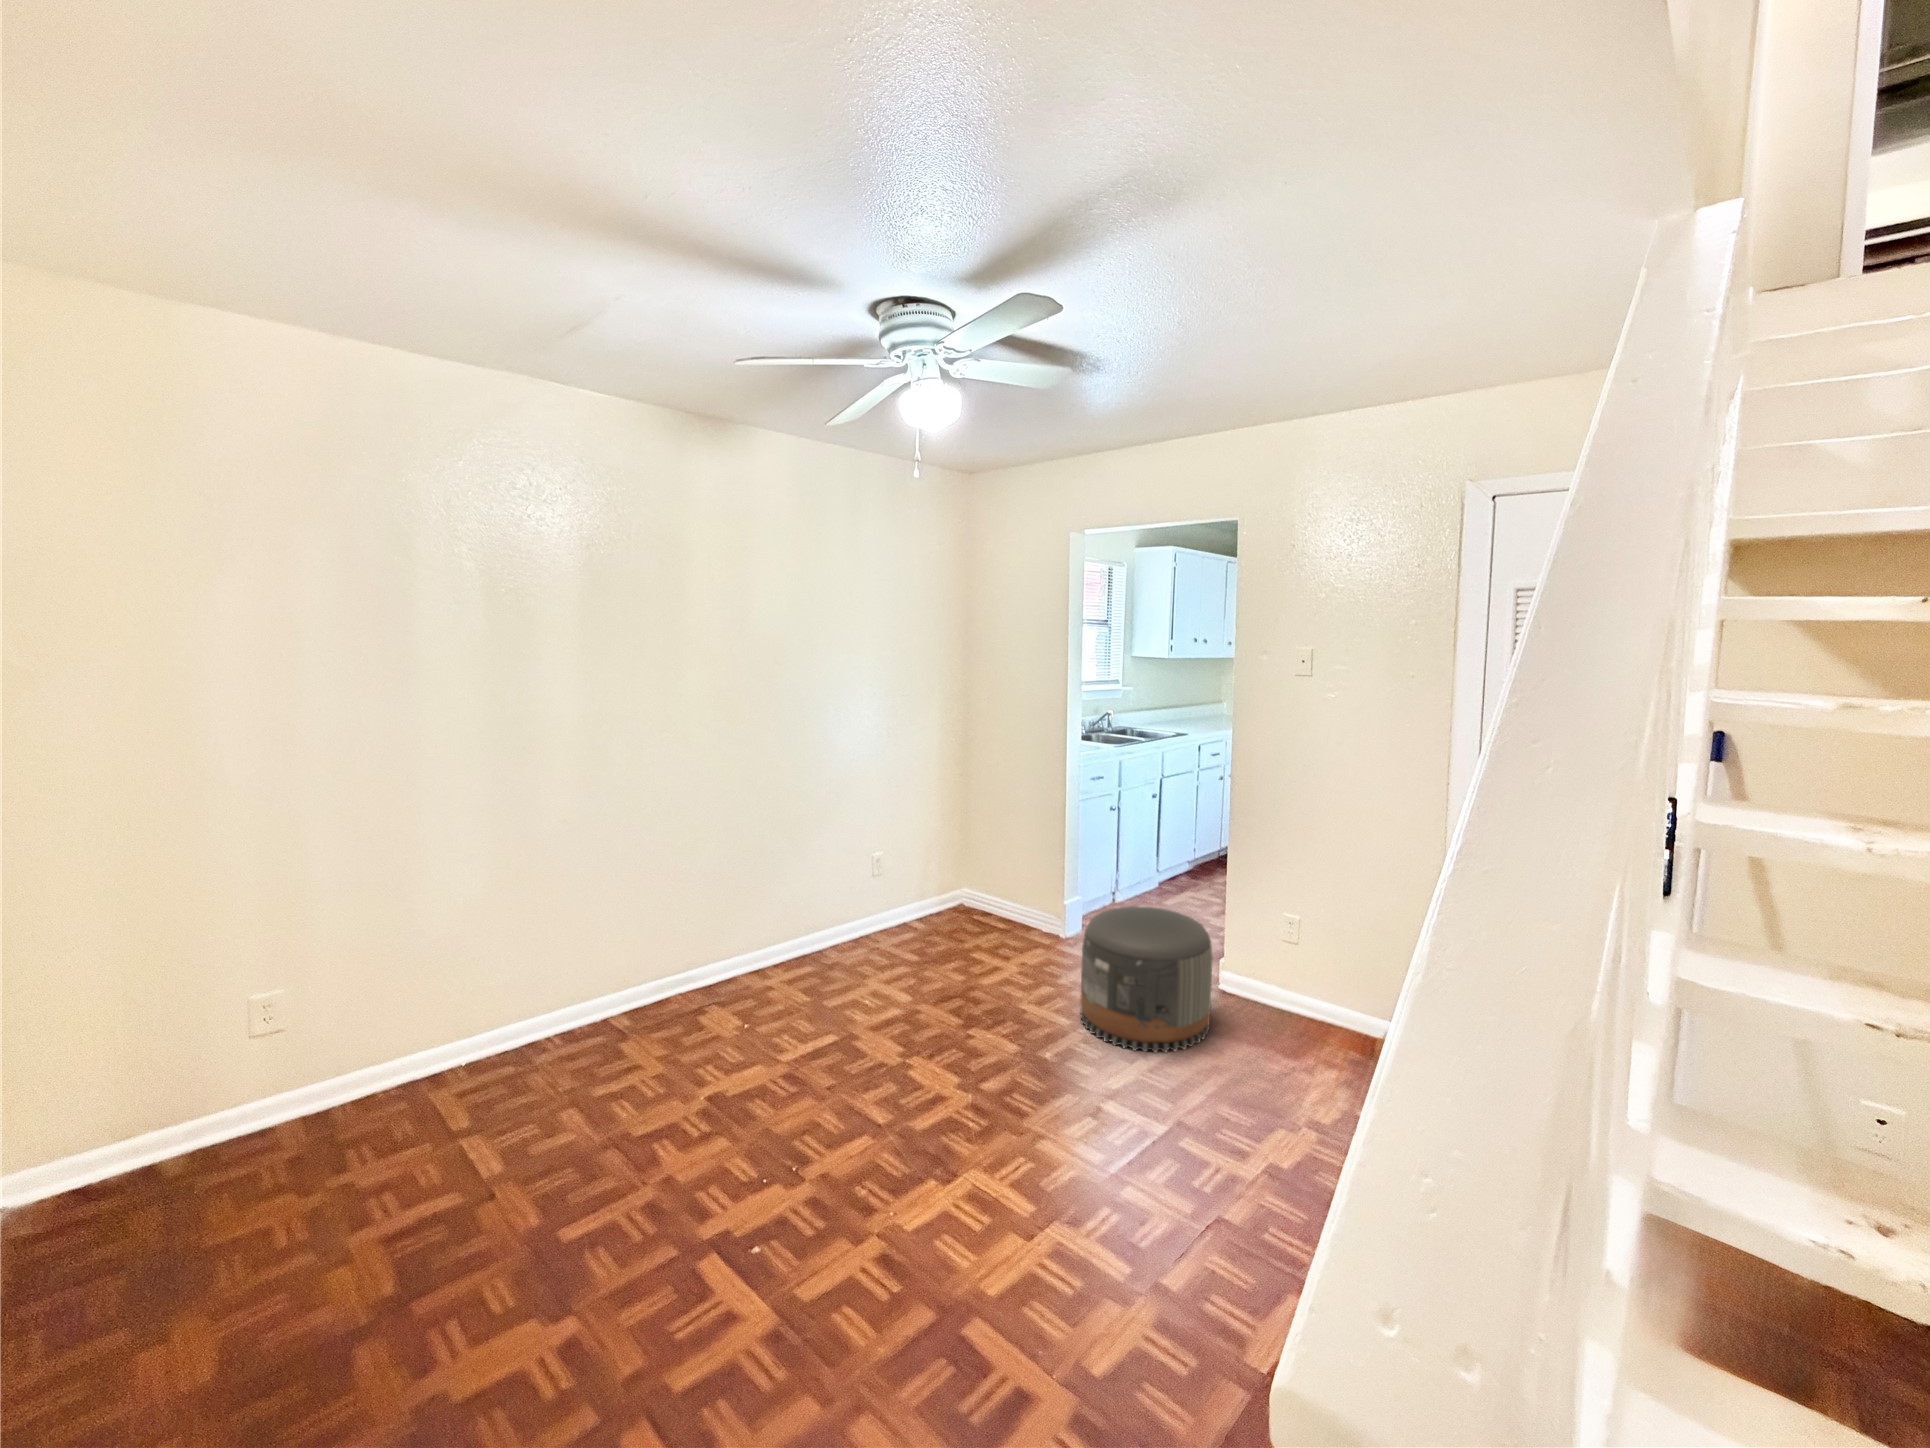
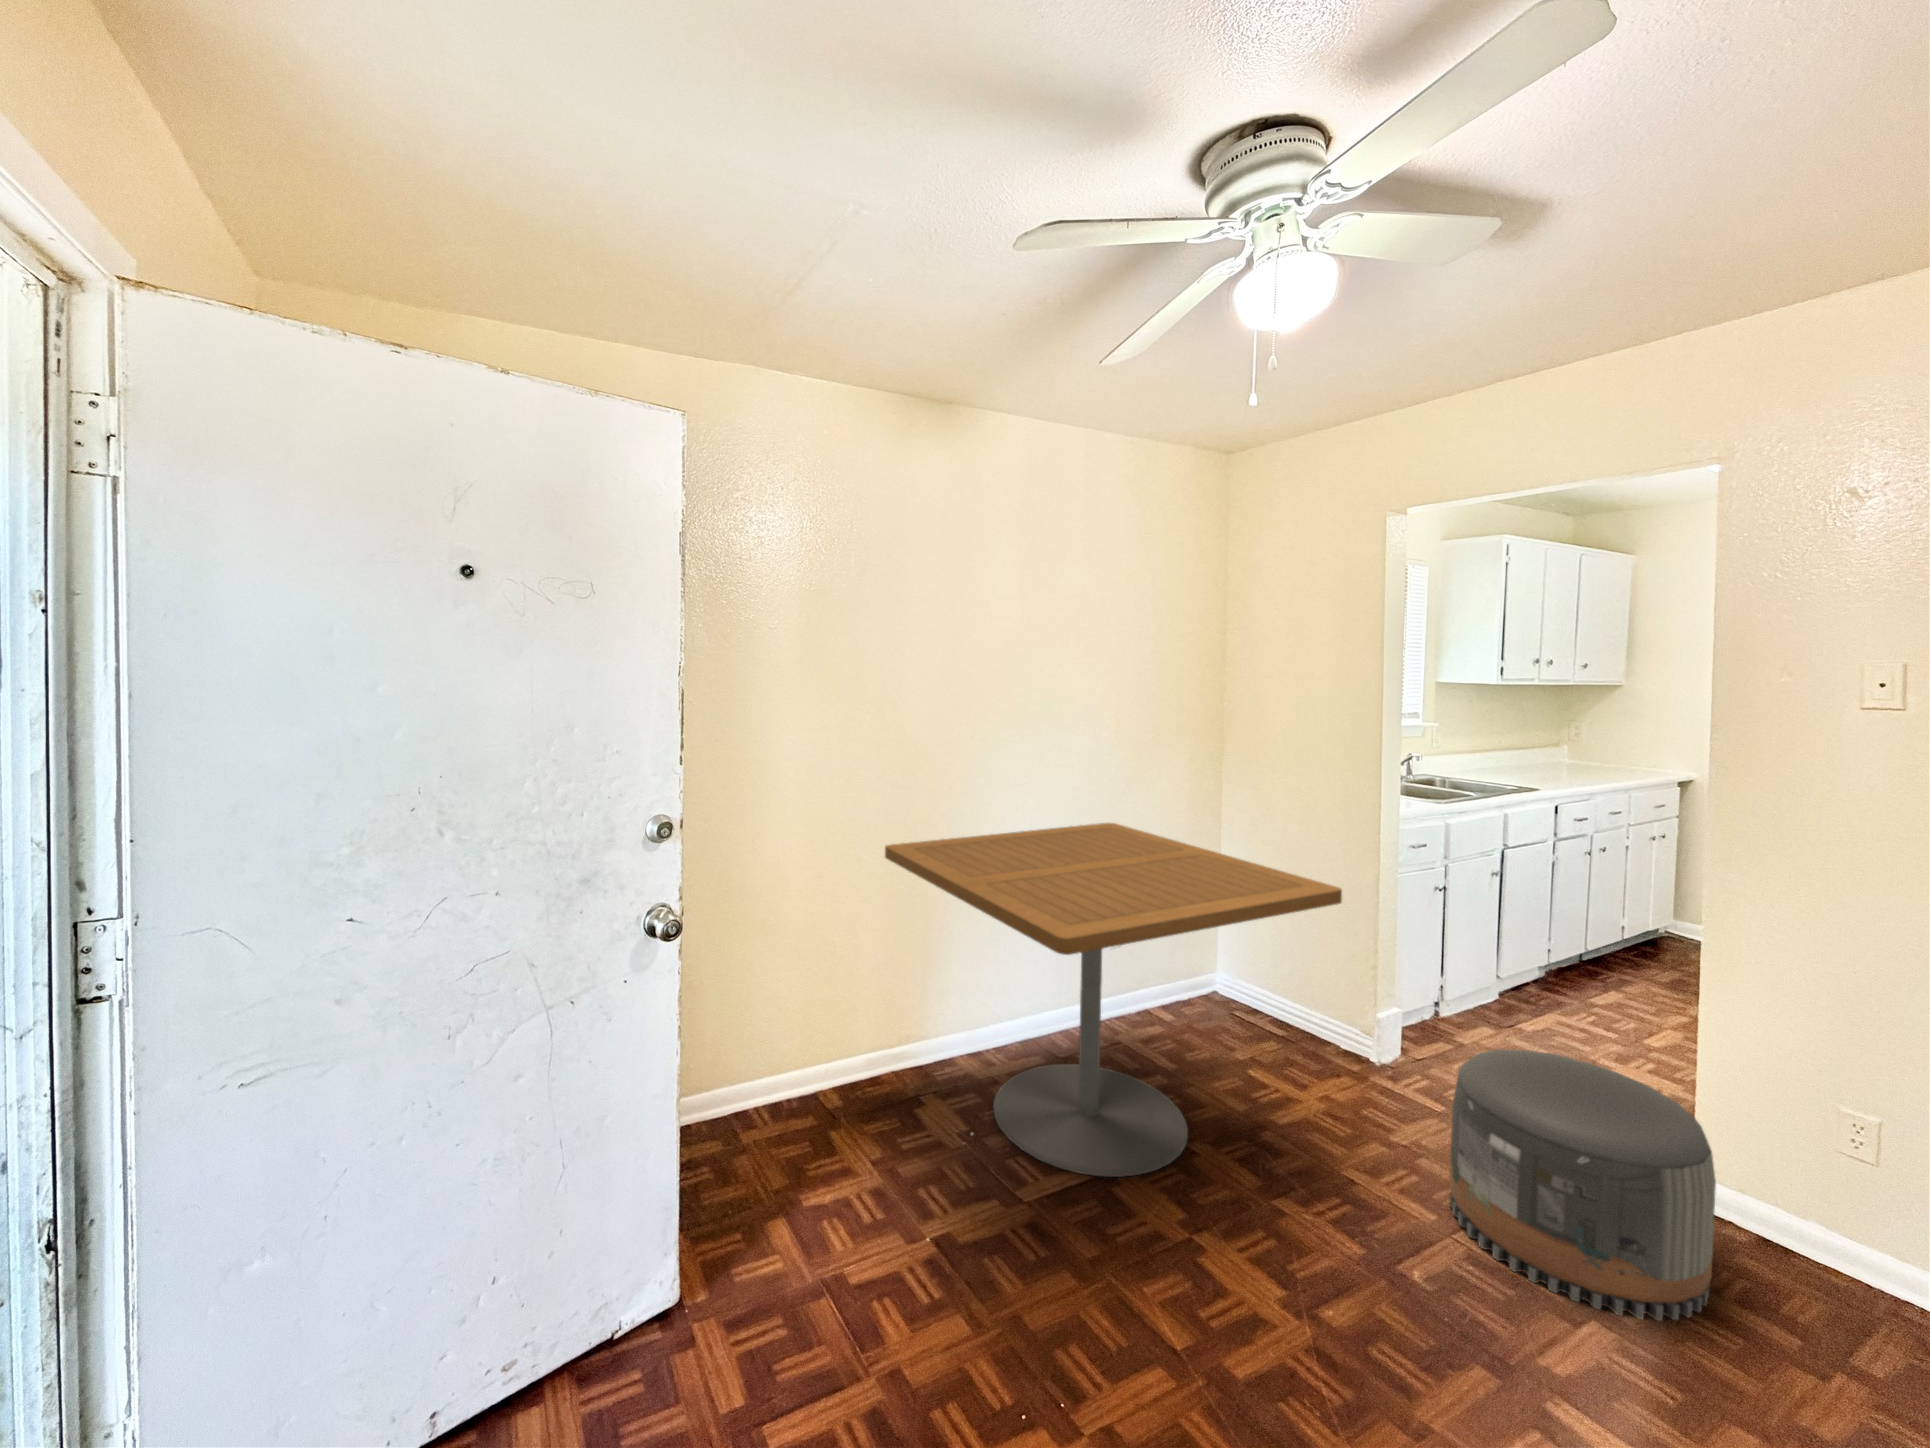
dining table: none [669,774,1020,1038] -> present [885,823,1342,1177]

